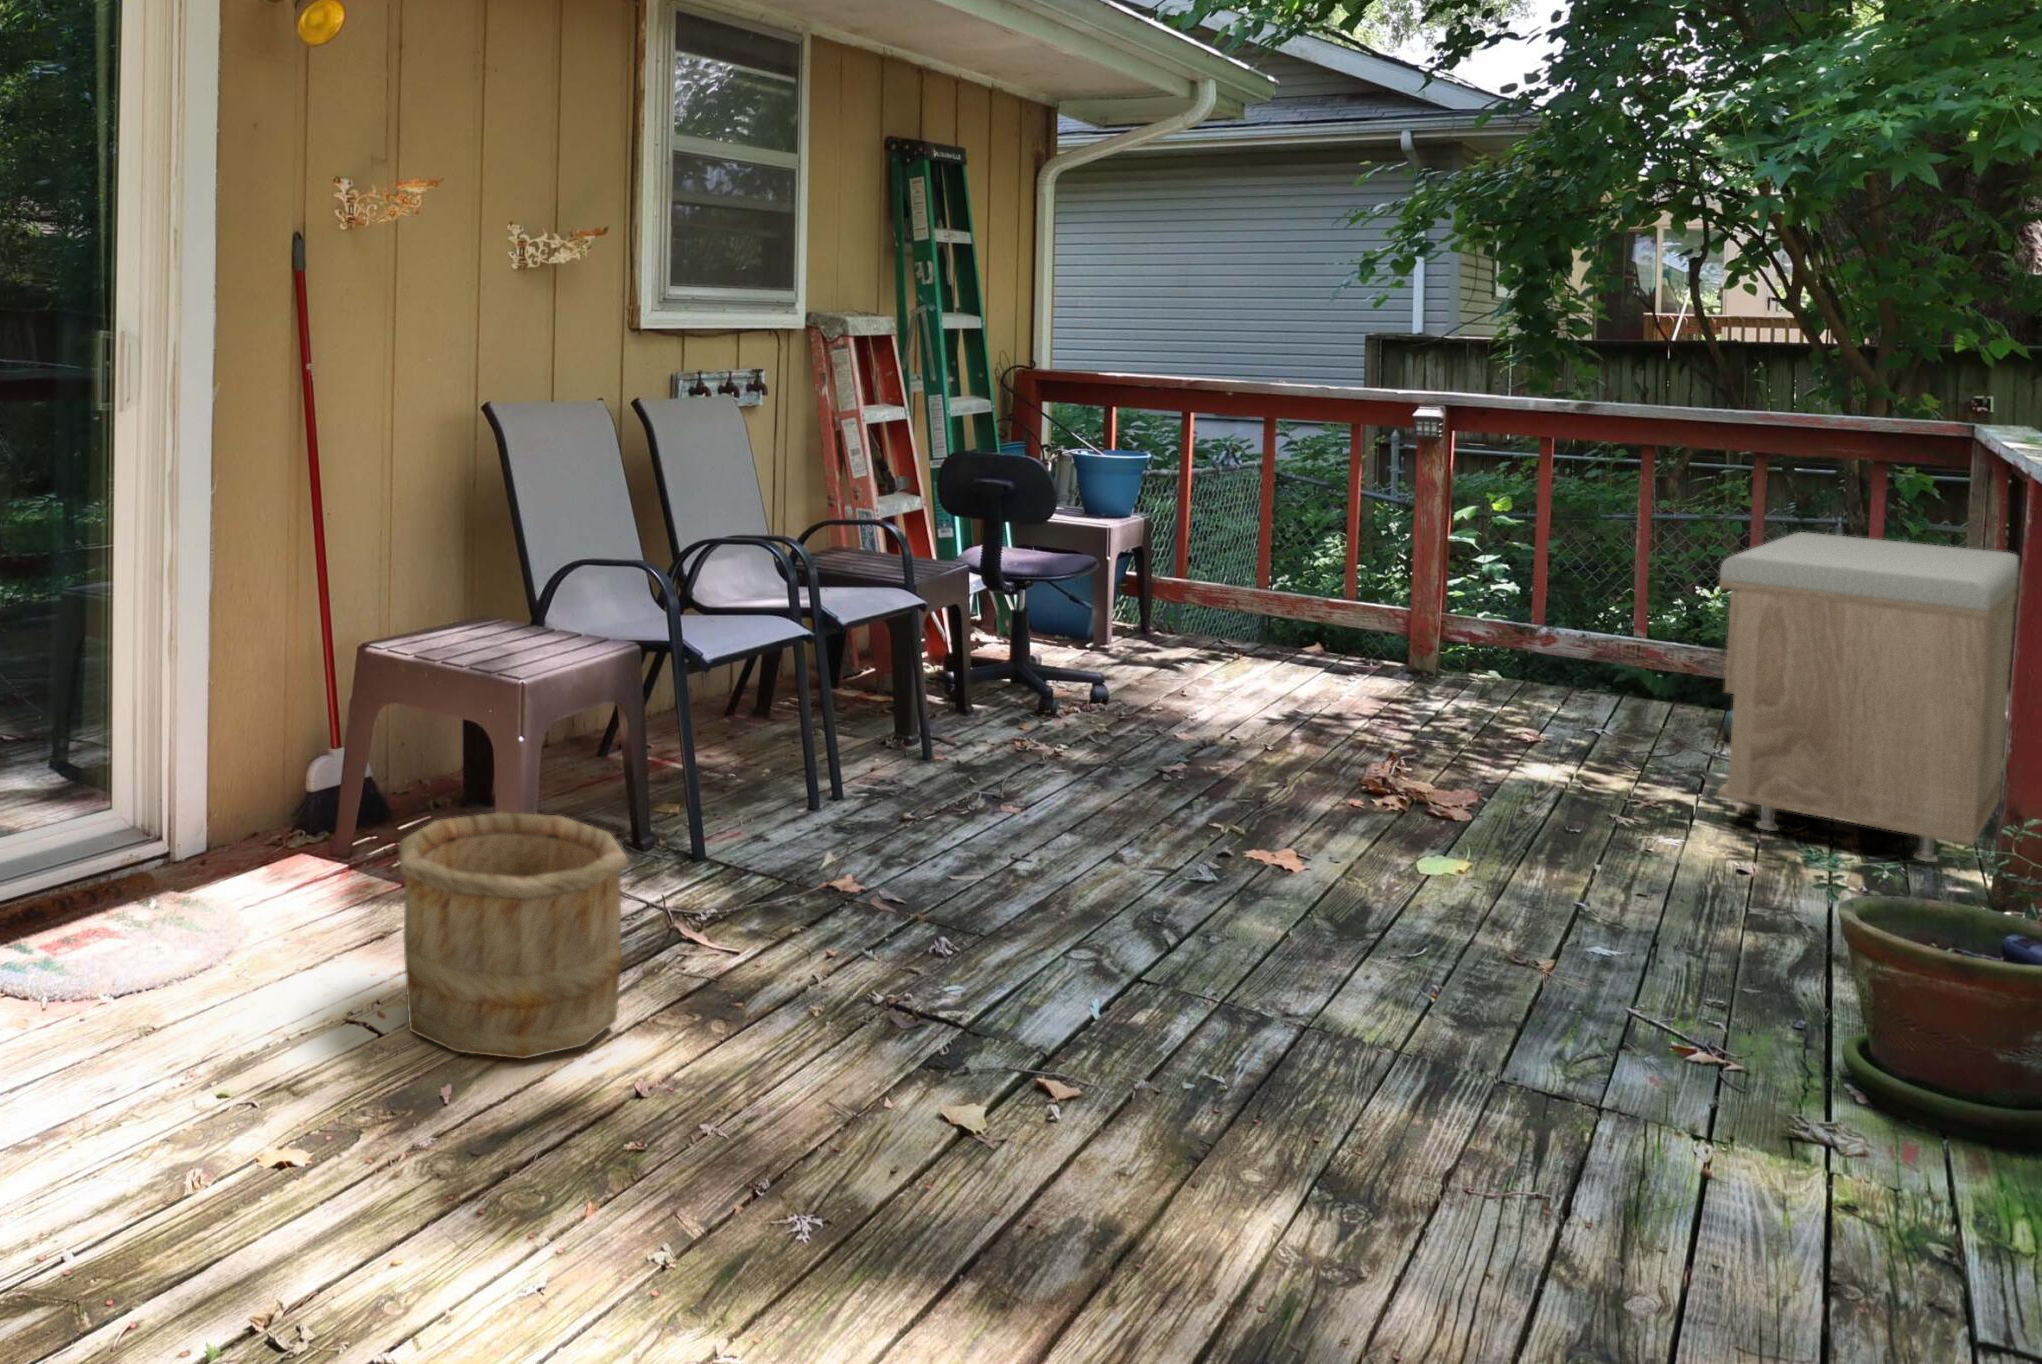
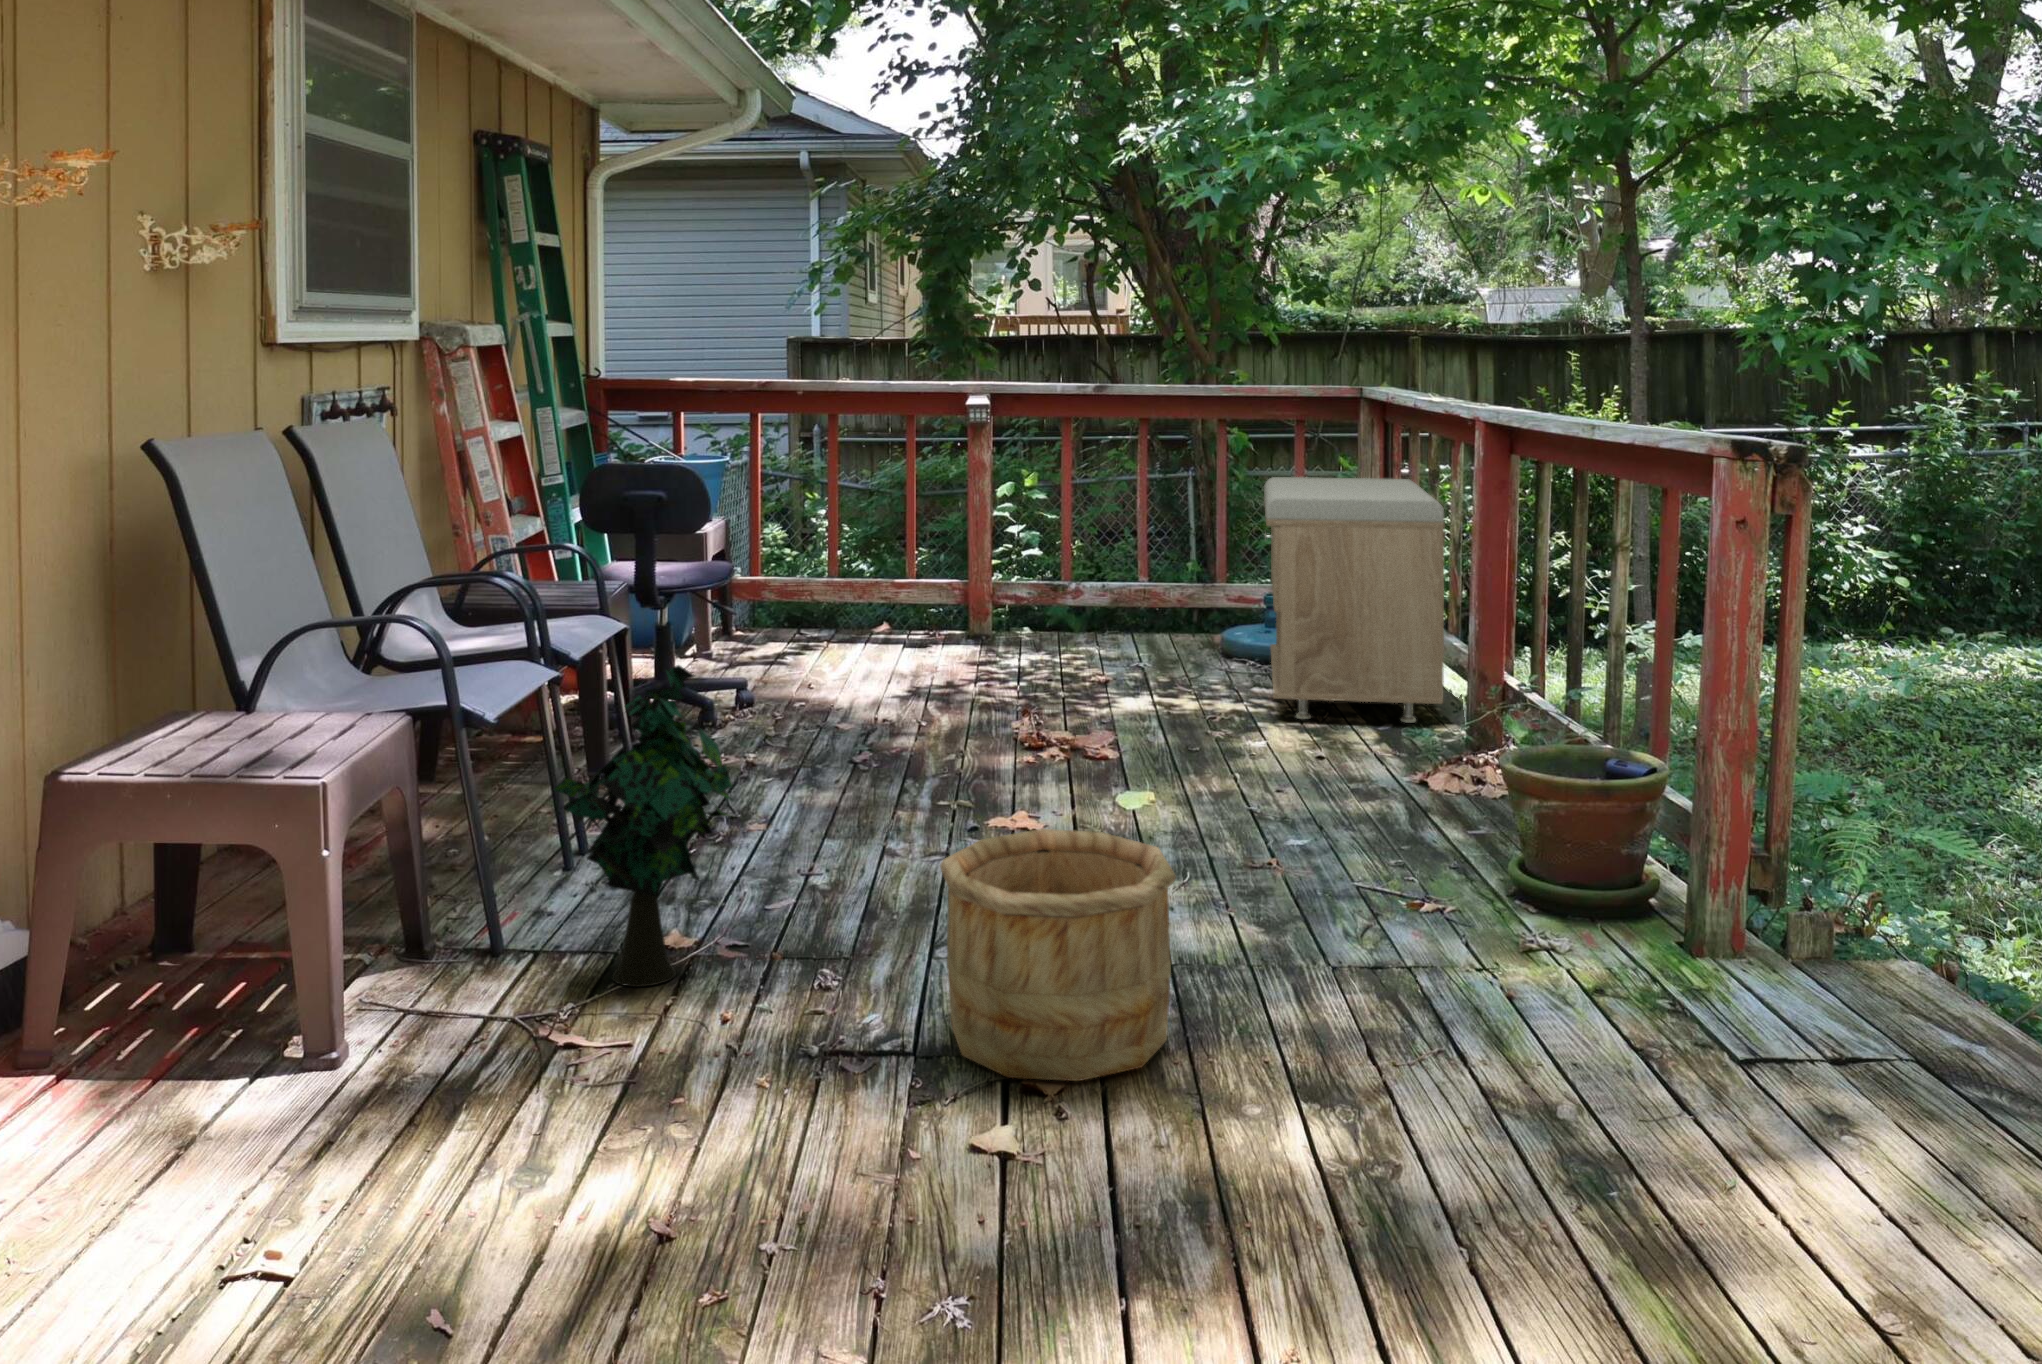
decorative plant: none [724,637,886,918] -> present [554,665,732,987]
wooden bucket: present [398,812,628,1059] -> present [940,829,1176,1081]

